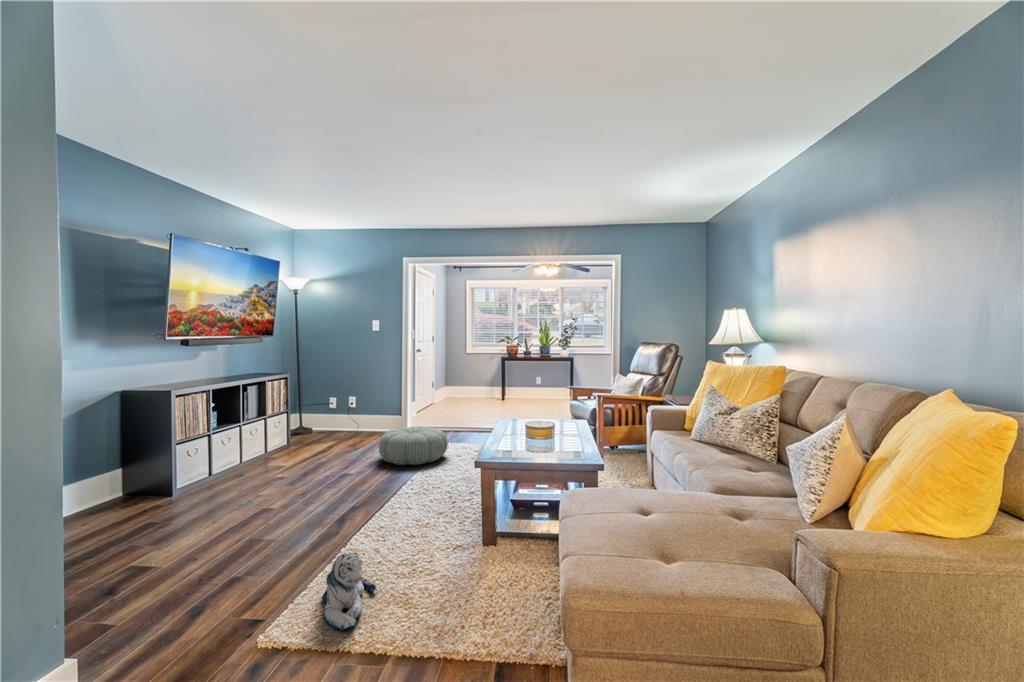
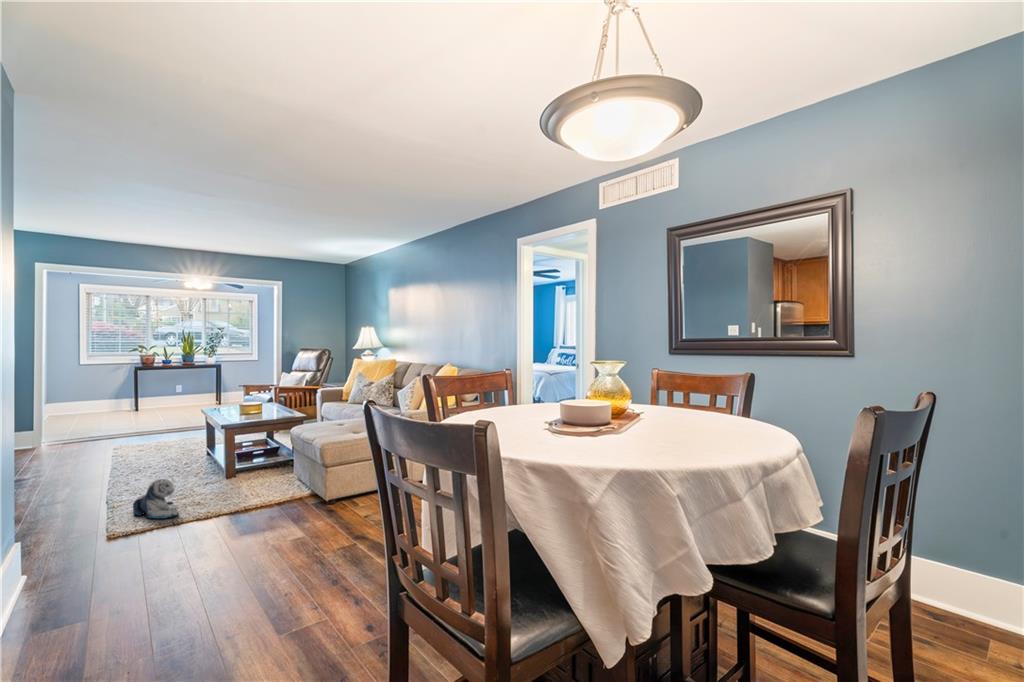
pouf: present [379,426,448,465] -> none [52,427,134,462]

